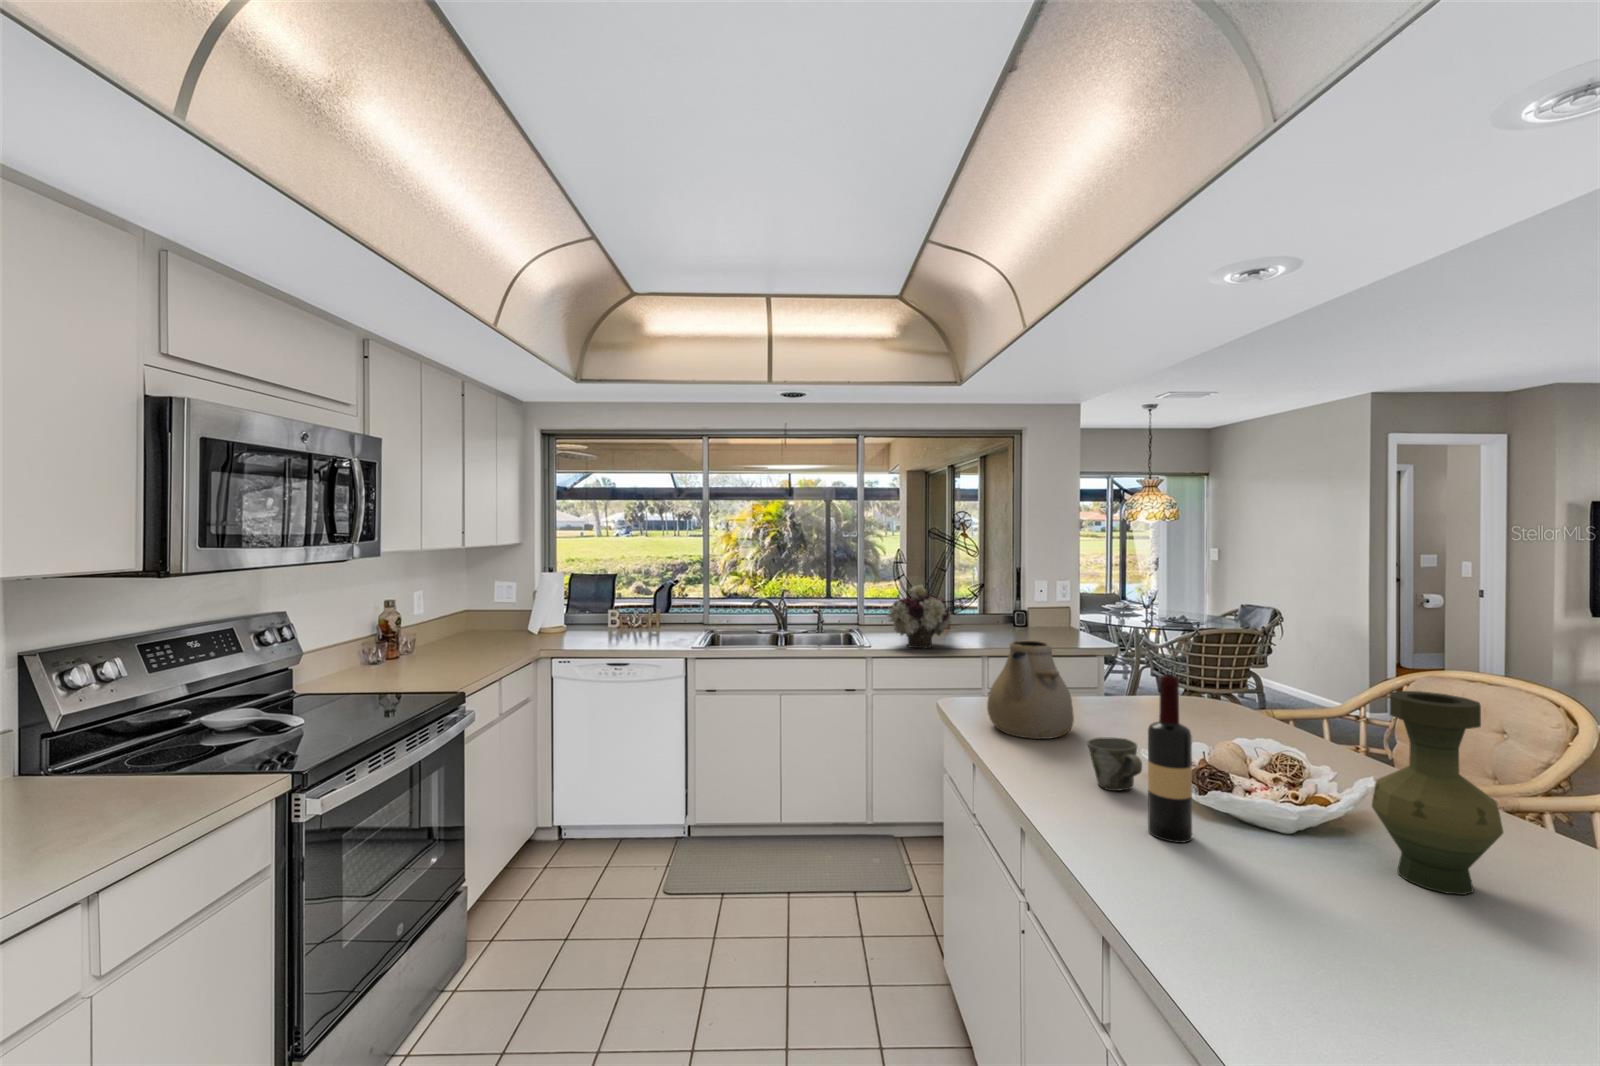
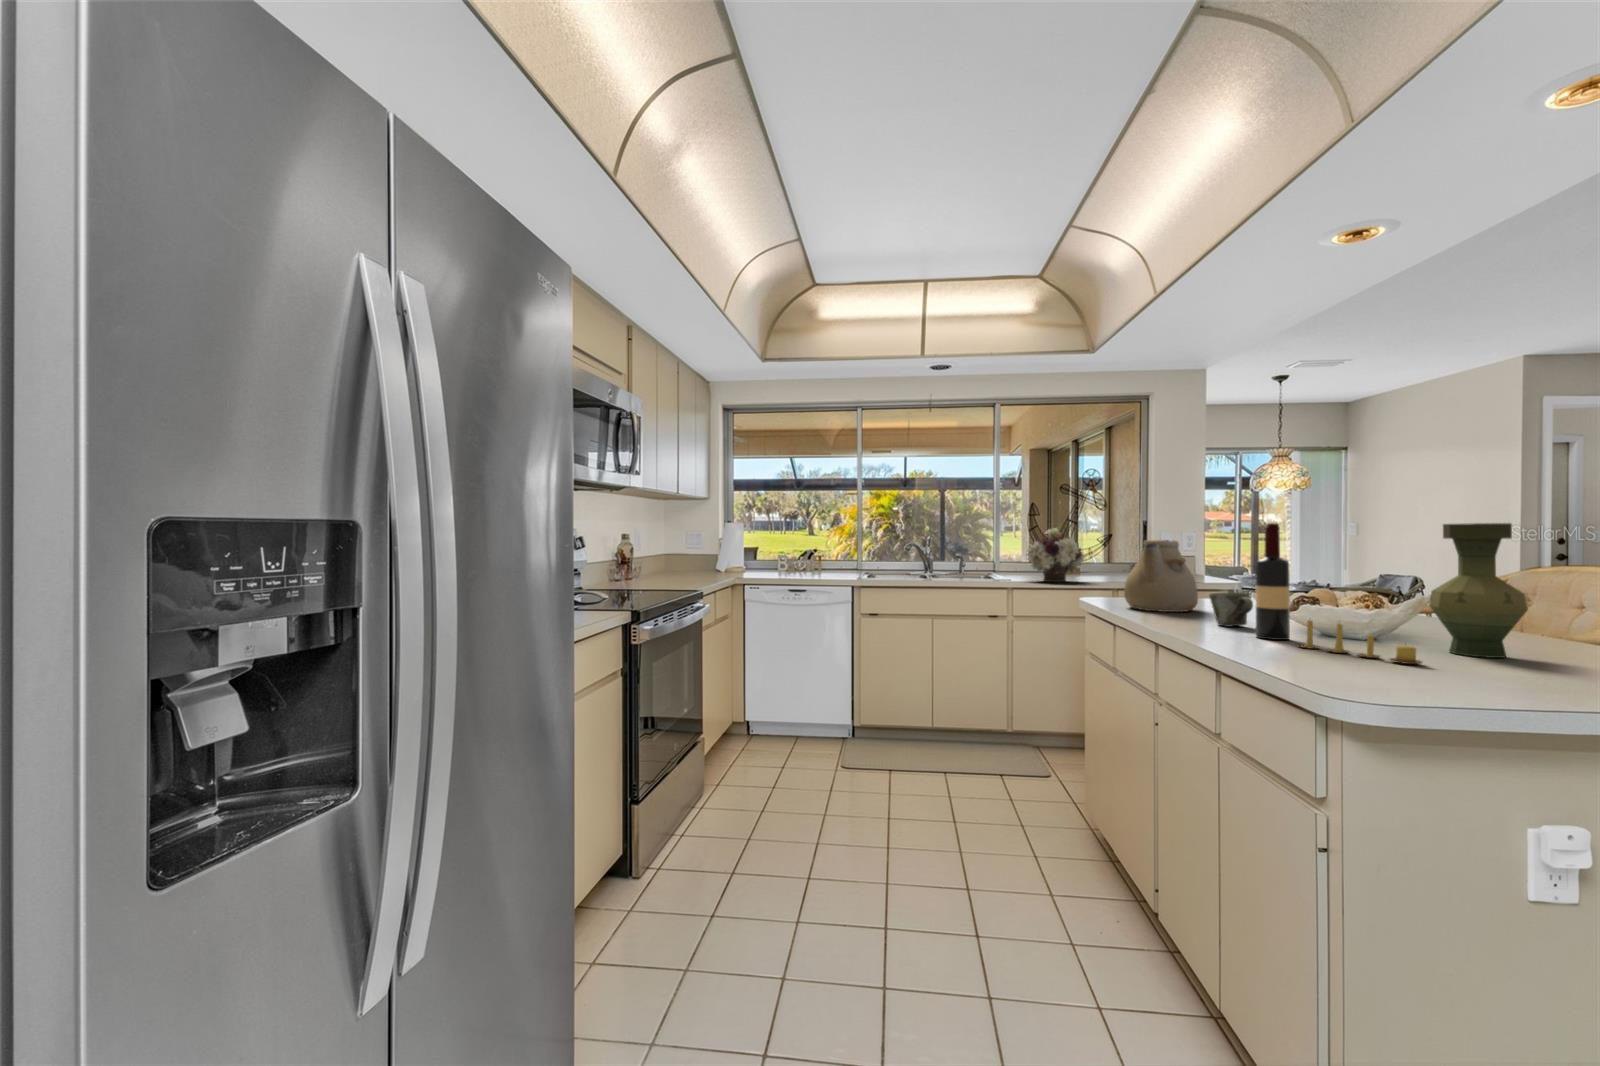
candle: none [1206,829,1388,944] -> present [1299,620,1422,664]

